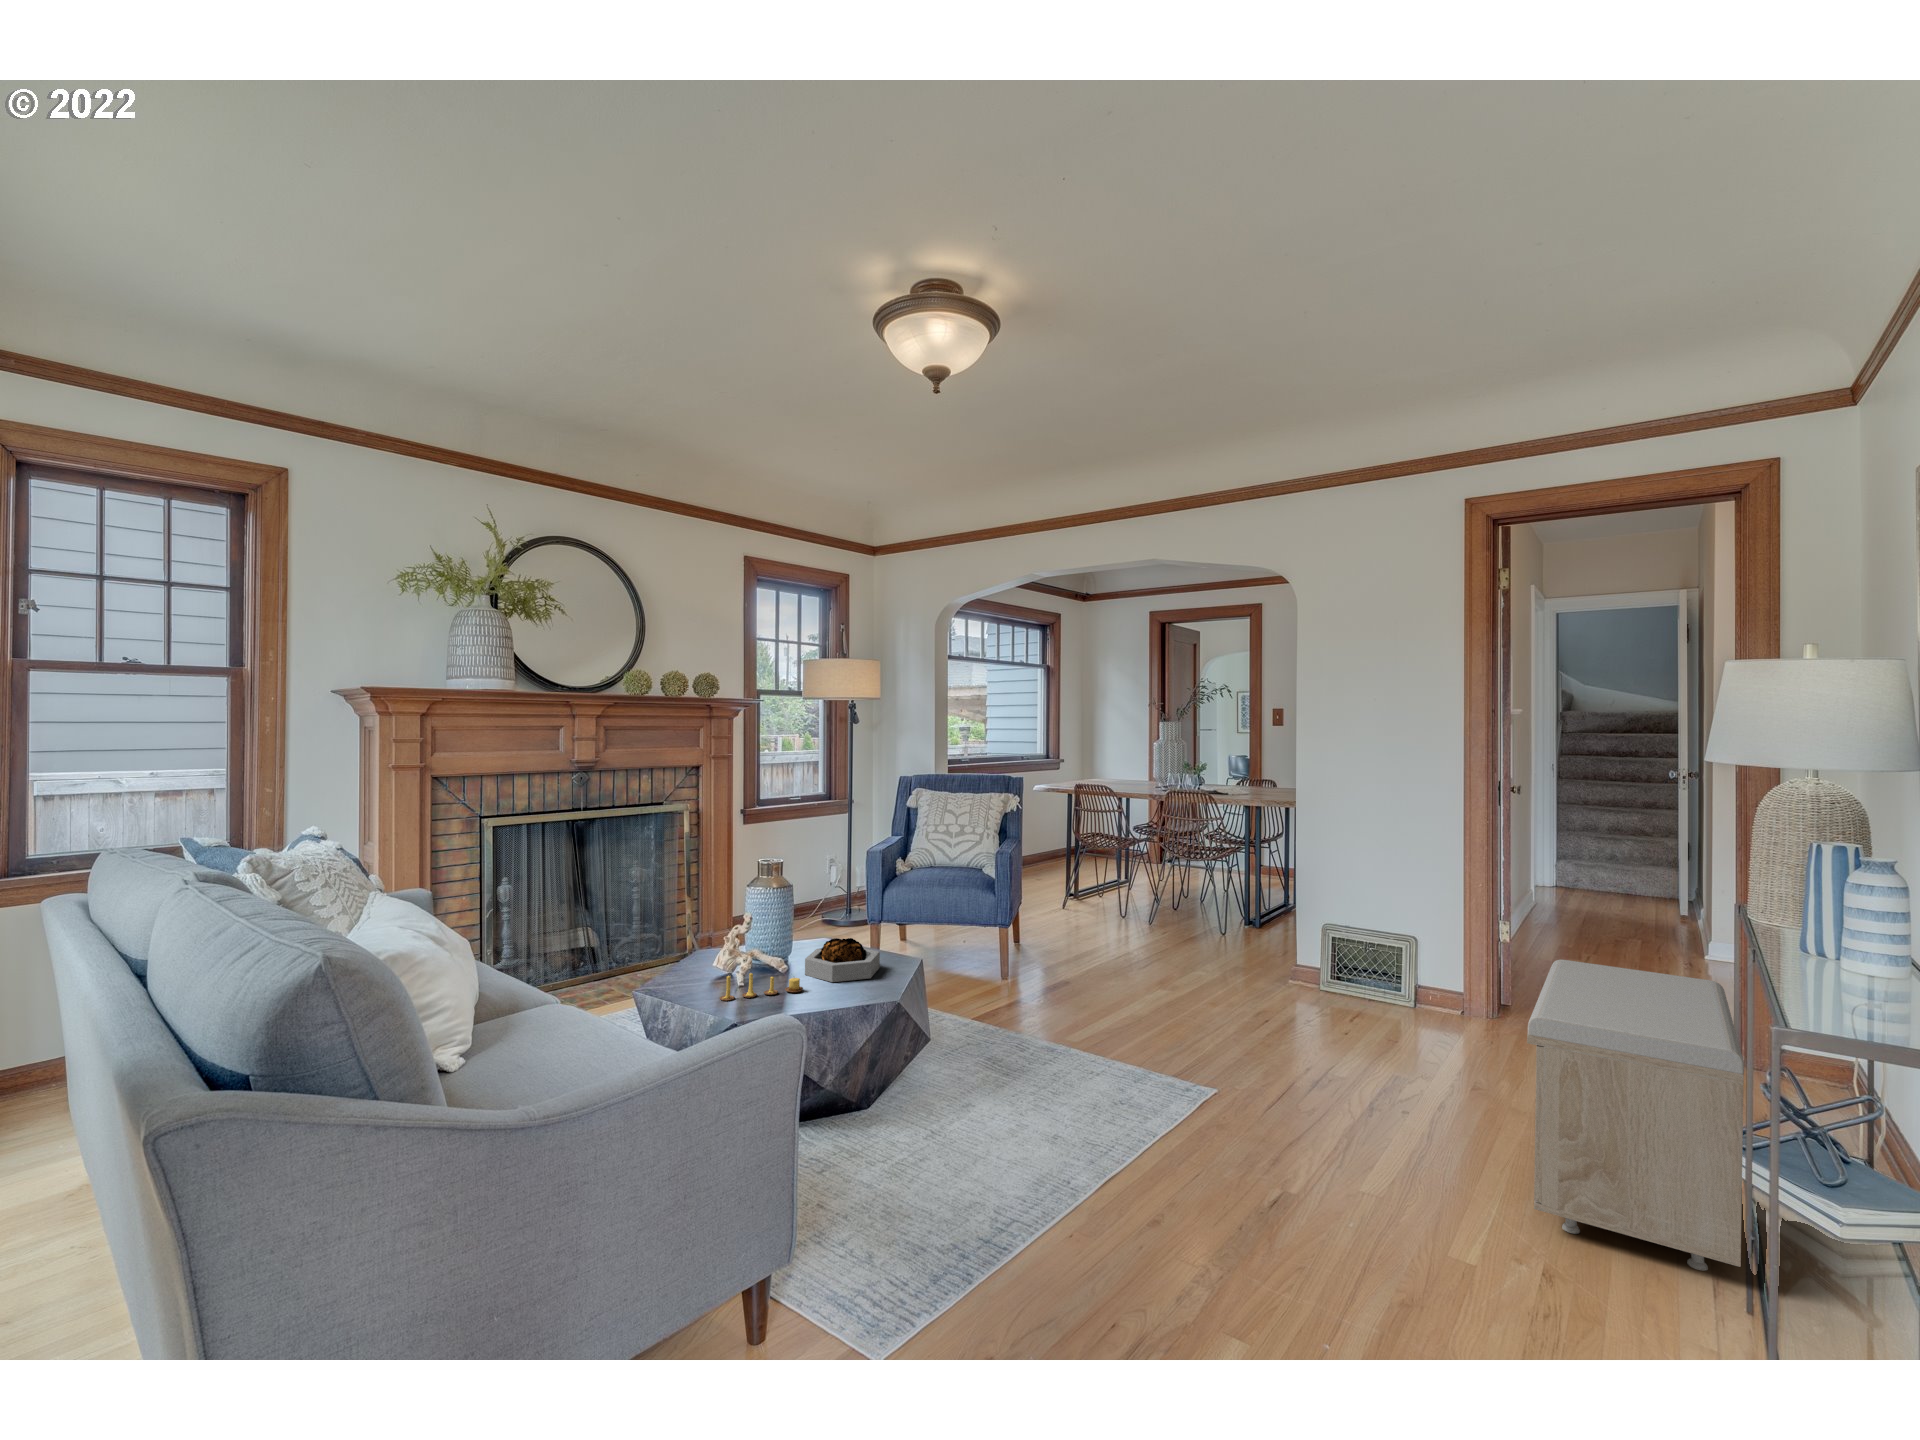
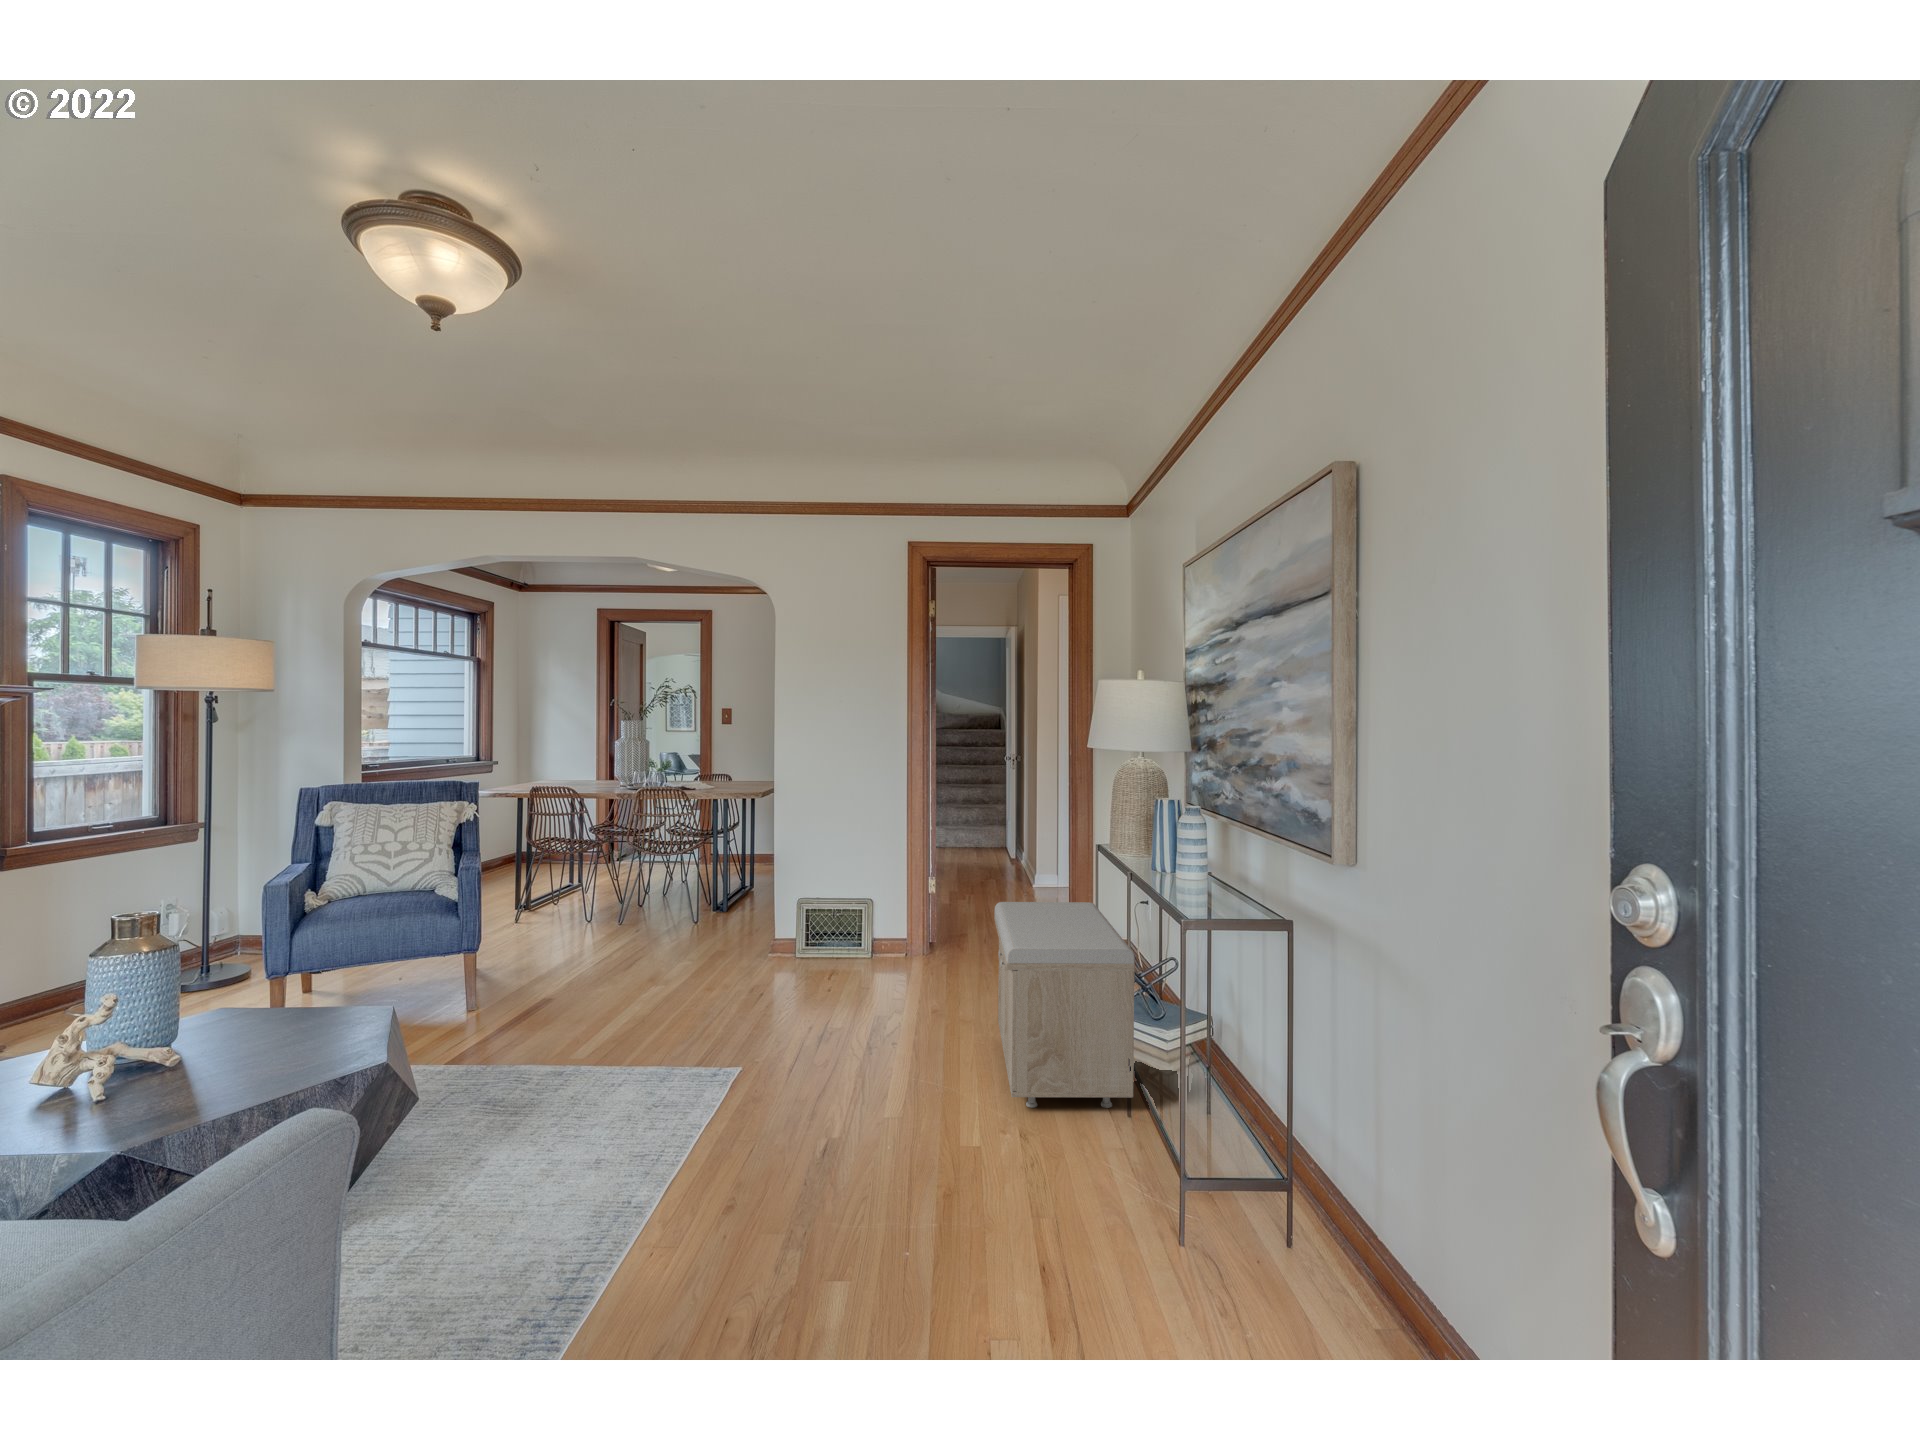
decorative bowl: present [805,938,880,982] -> none [226,992,342,1057]
candle: present [720,973,803,1001] -> none [85,1061,234,1120]

